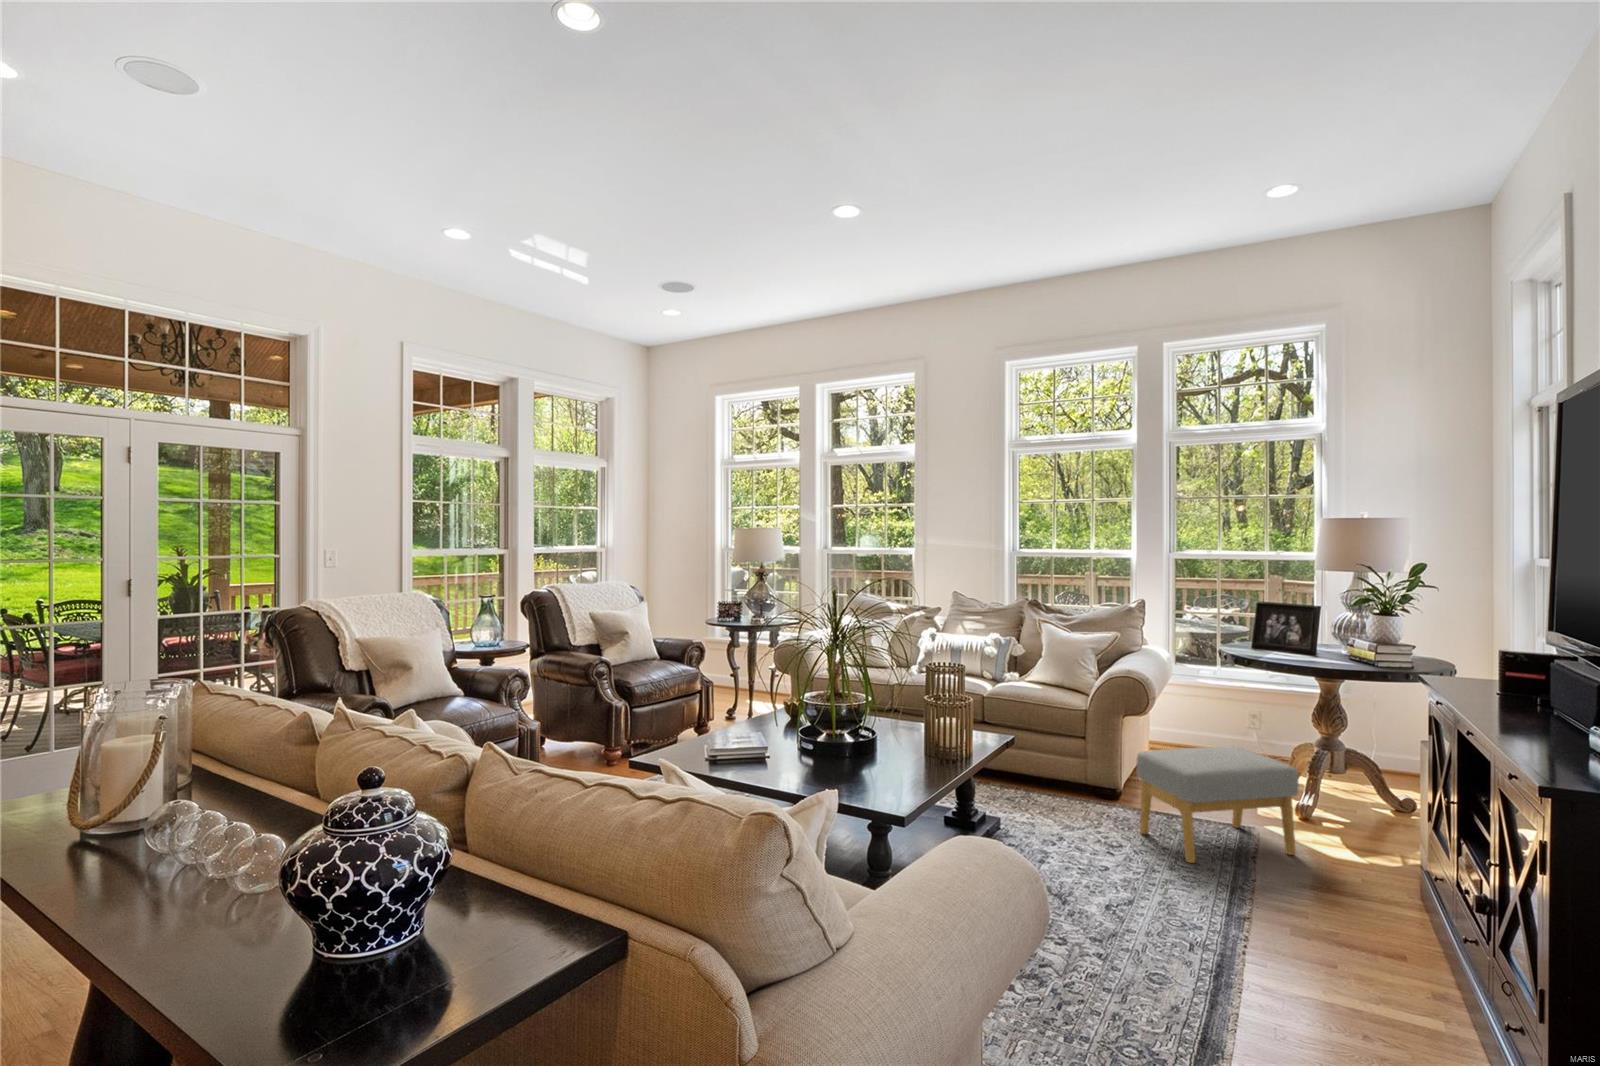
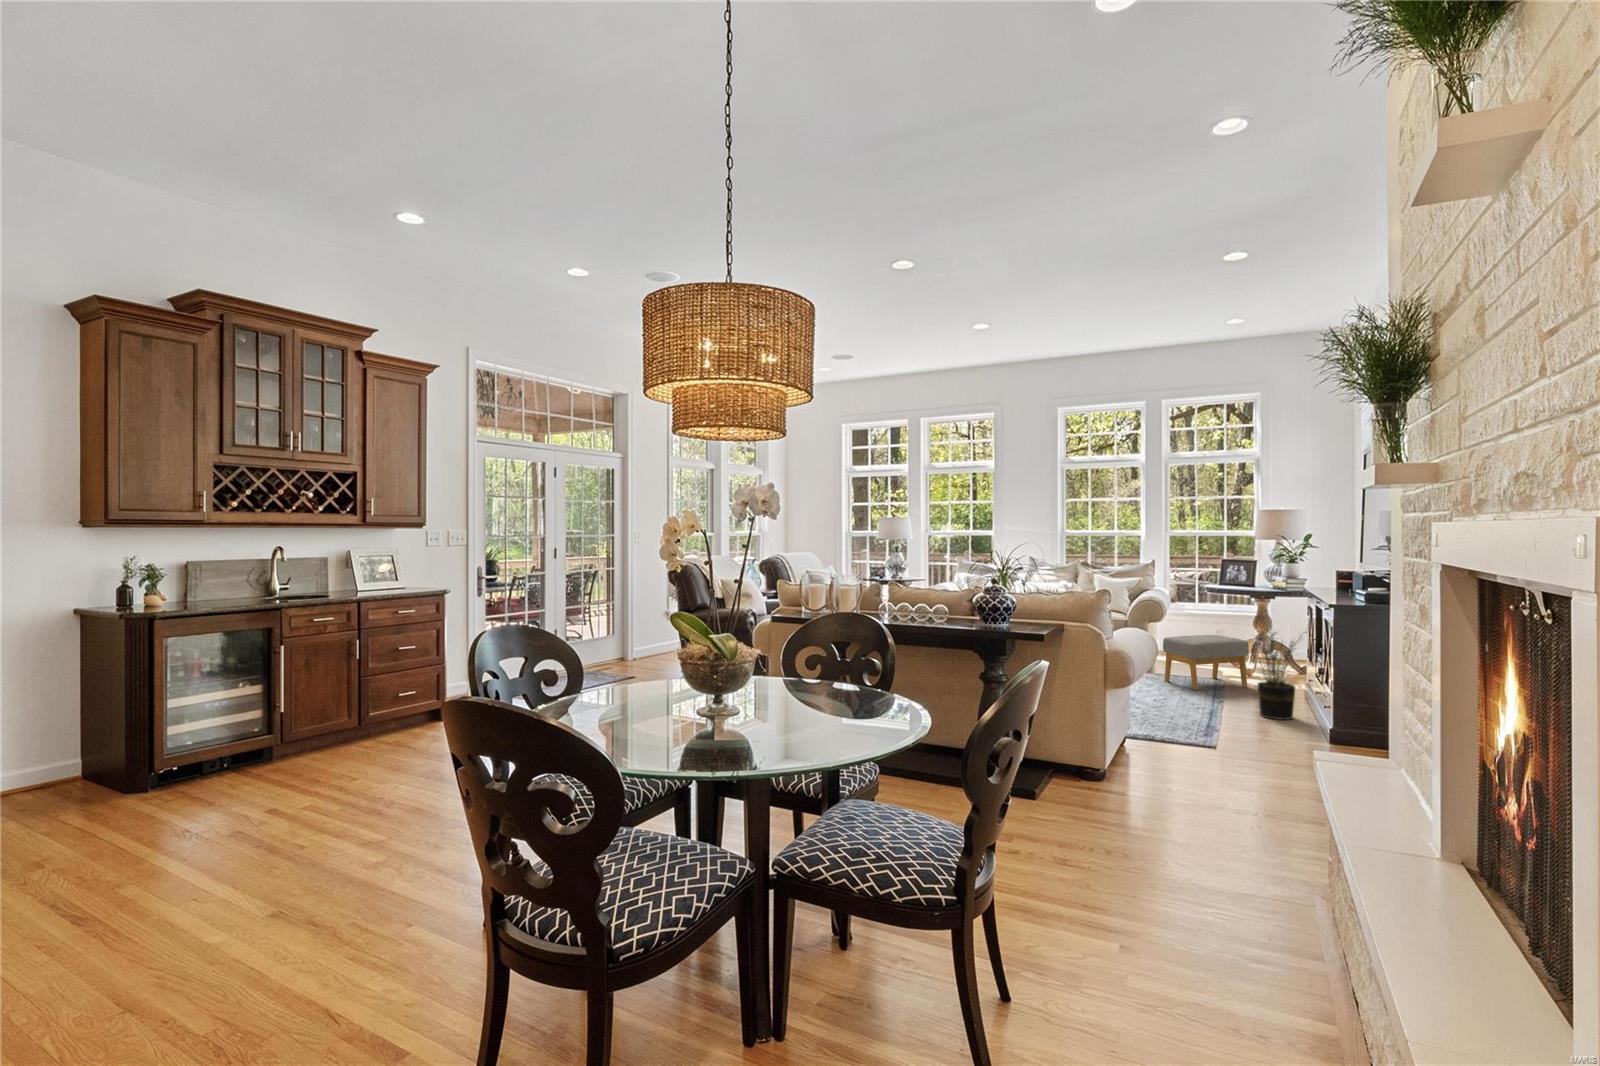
potted plant: none [1280,751,1441,990] -> present [1258,630,1307,720]

